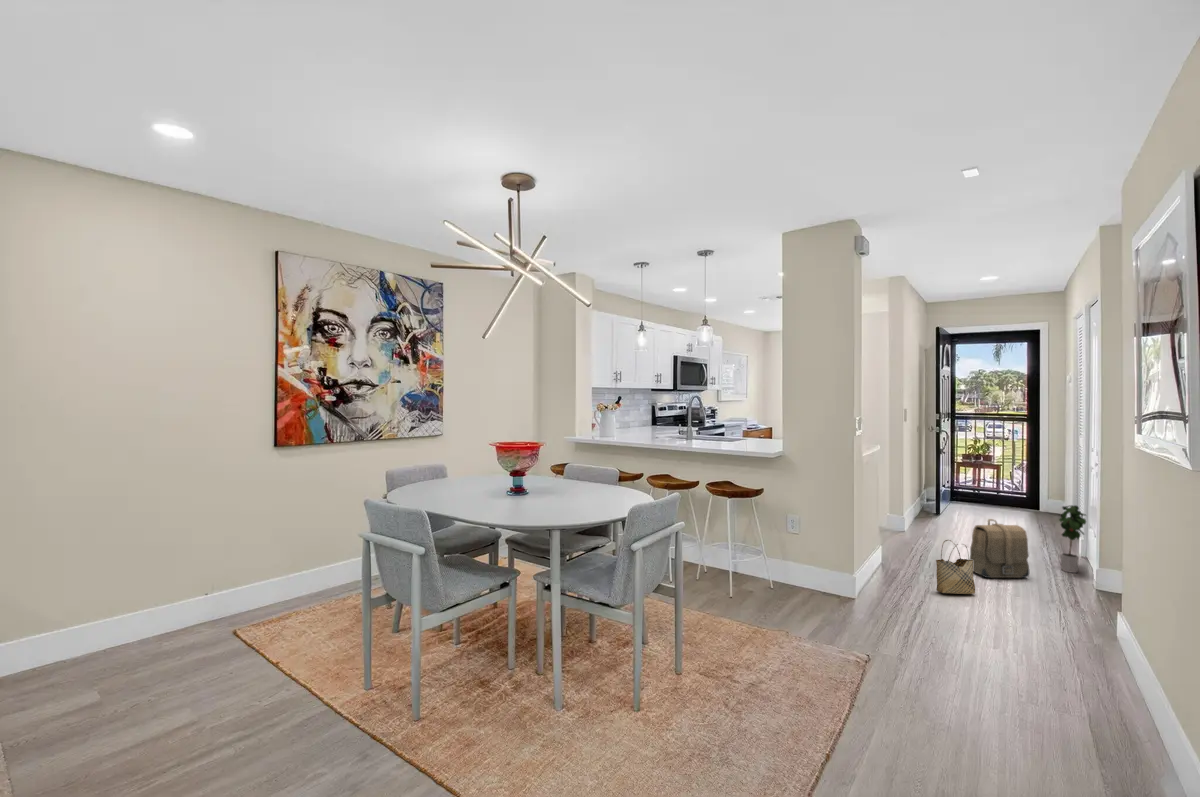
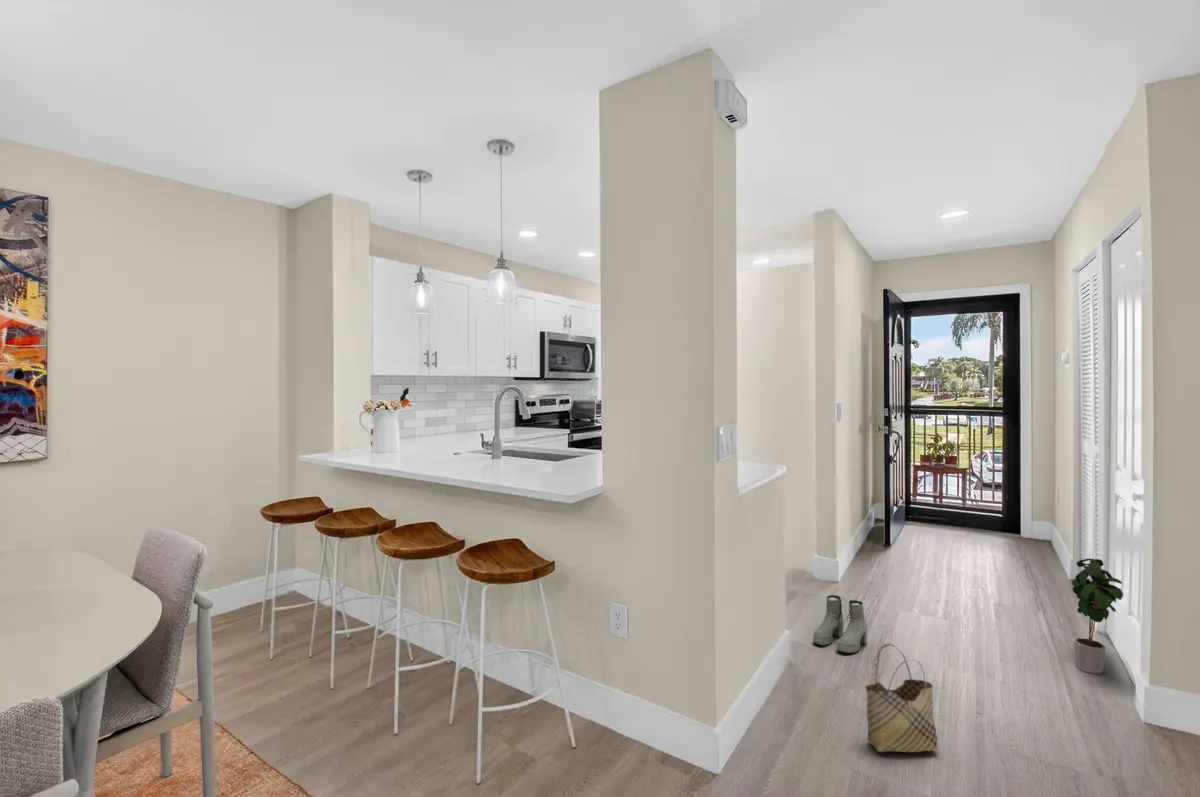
backpack: present [970,519,1030,578] -> none [926,588,1029,695]
boots: none [896,530,931,562] -> present [813,595,867,653]

